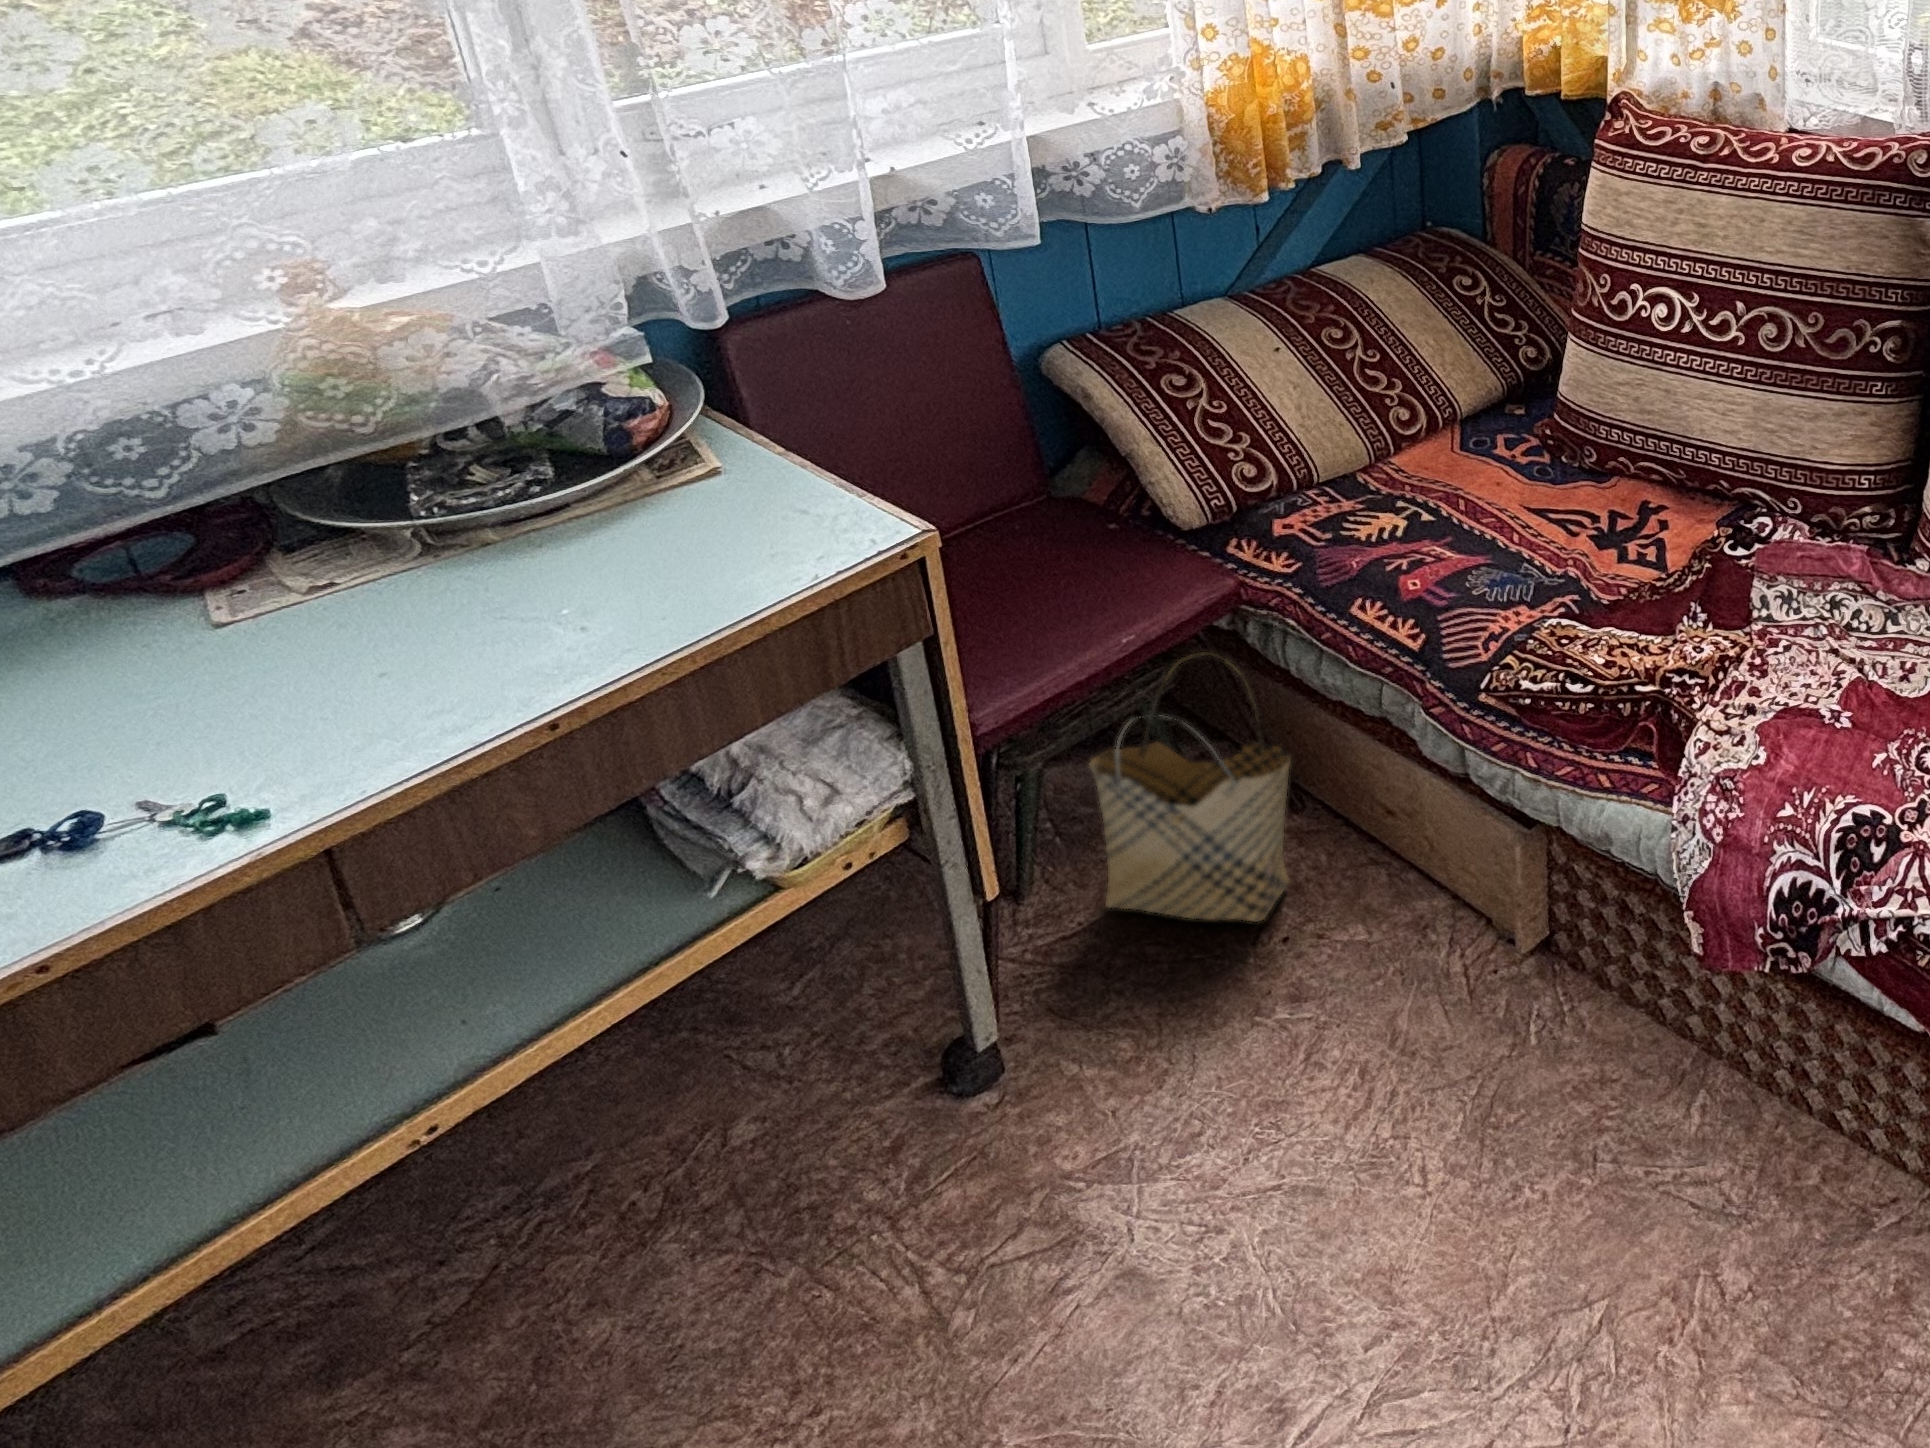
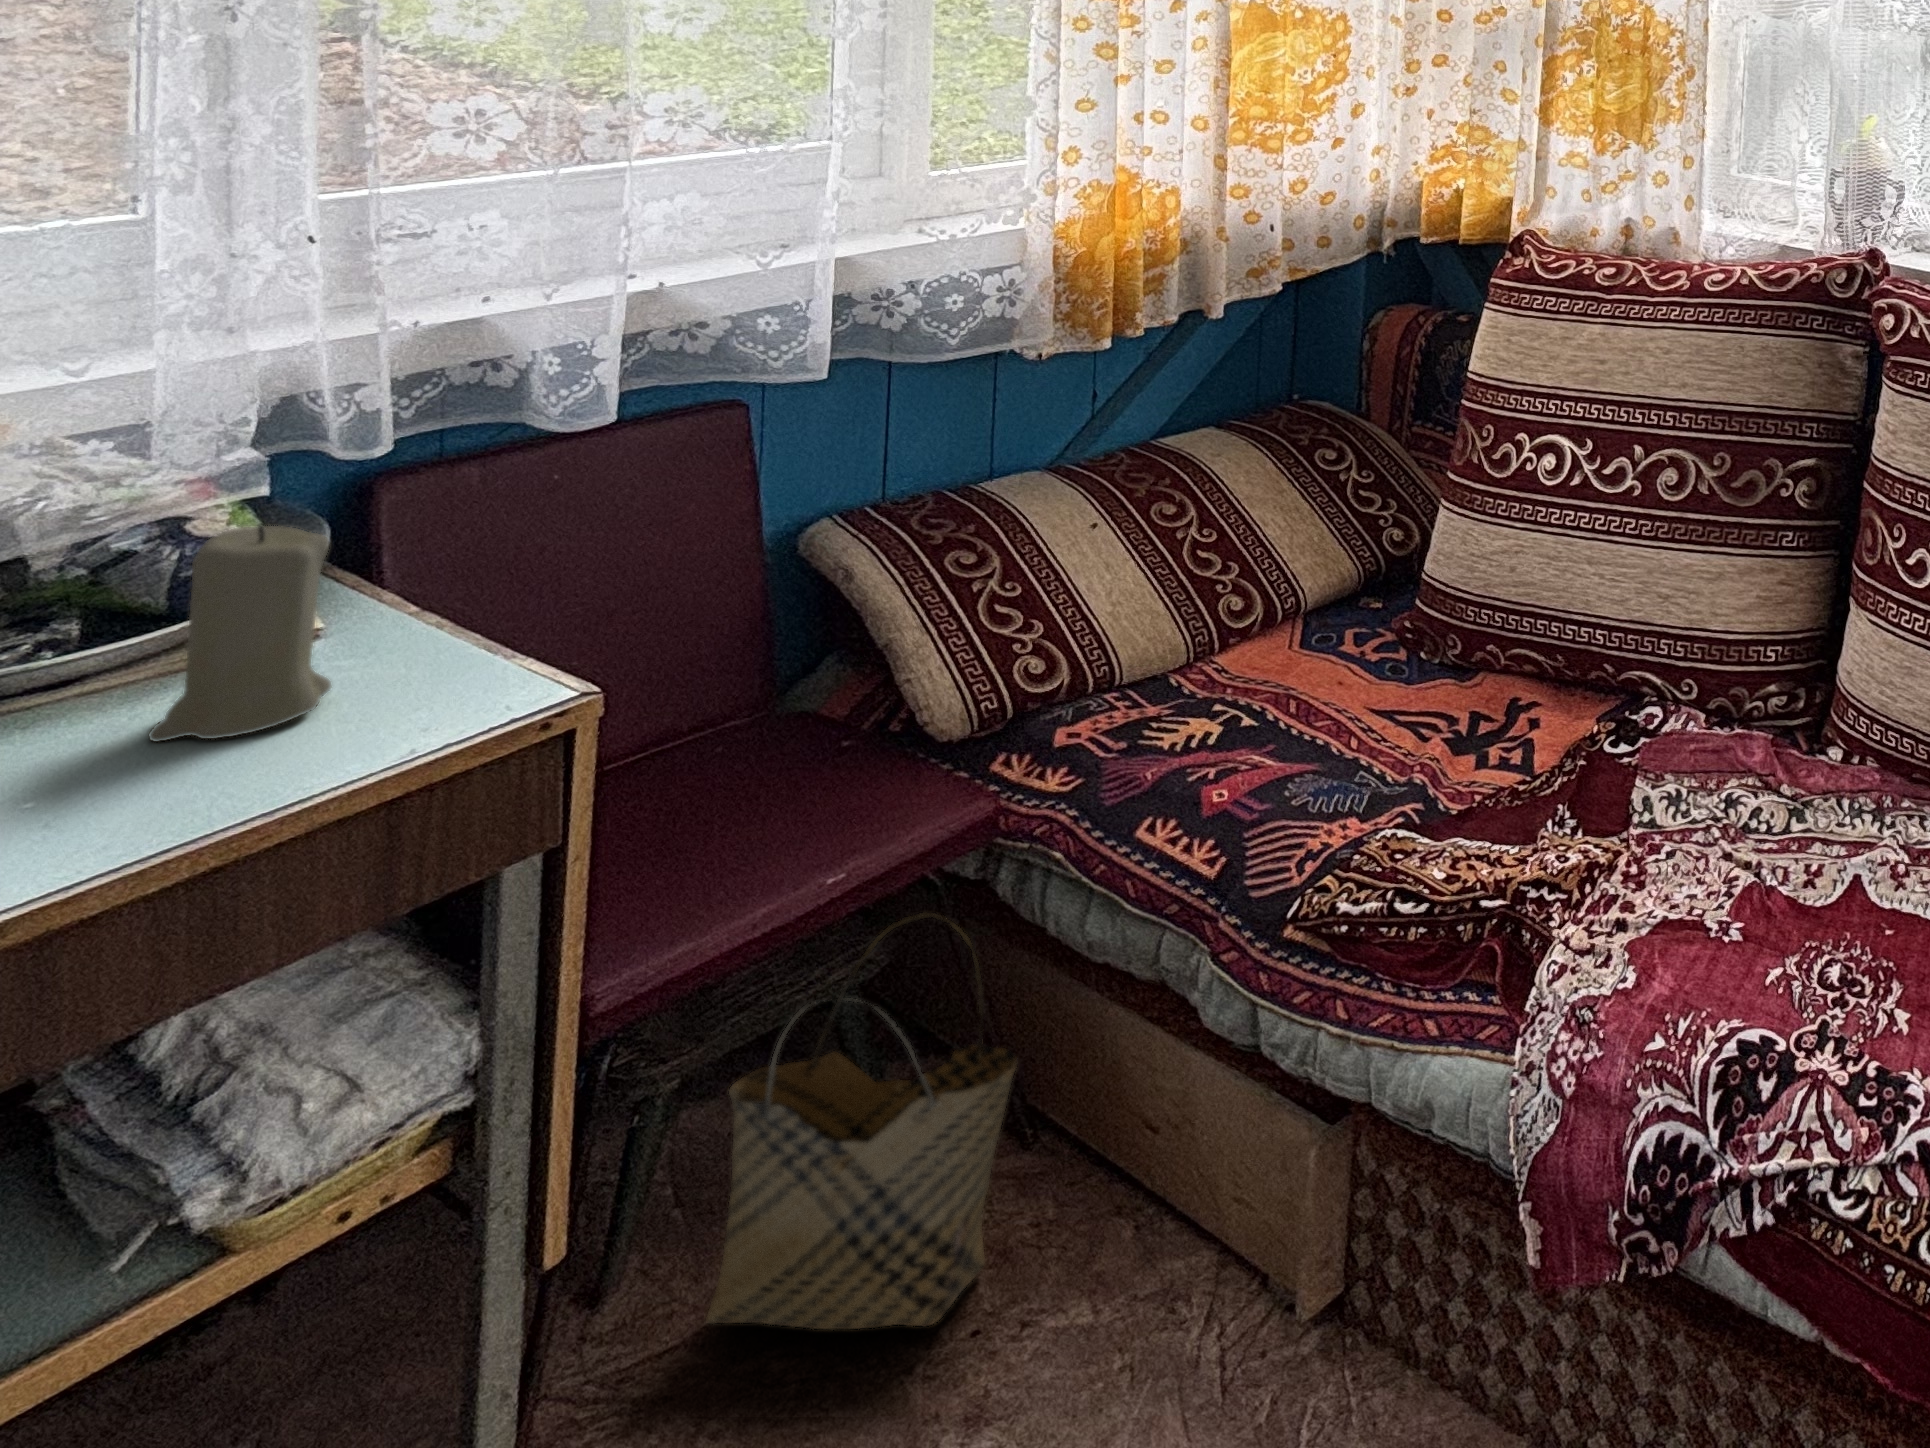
candle: none [626,393,748,550] -> present [149,524,331,741]

